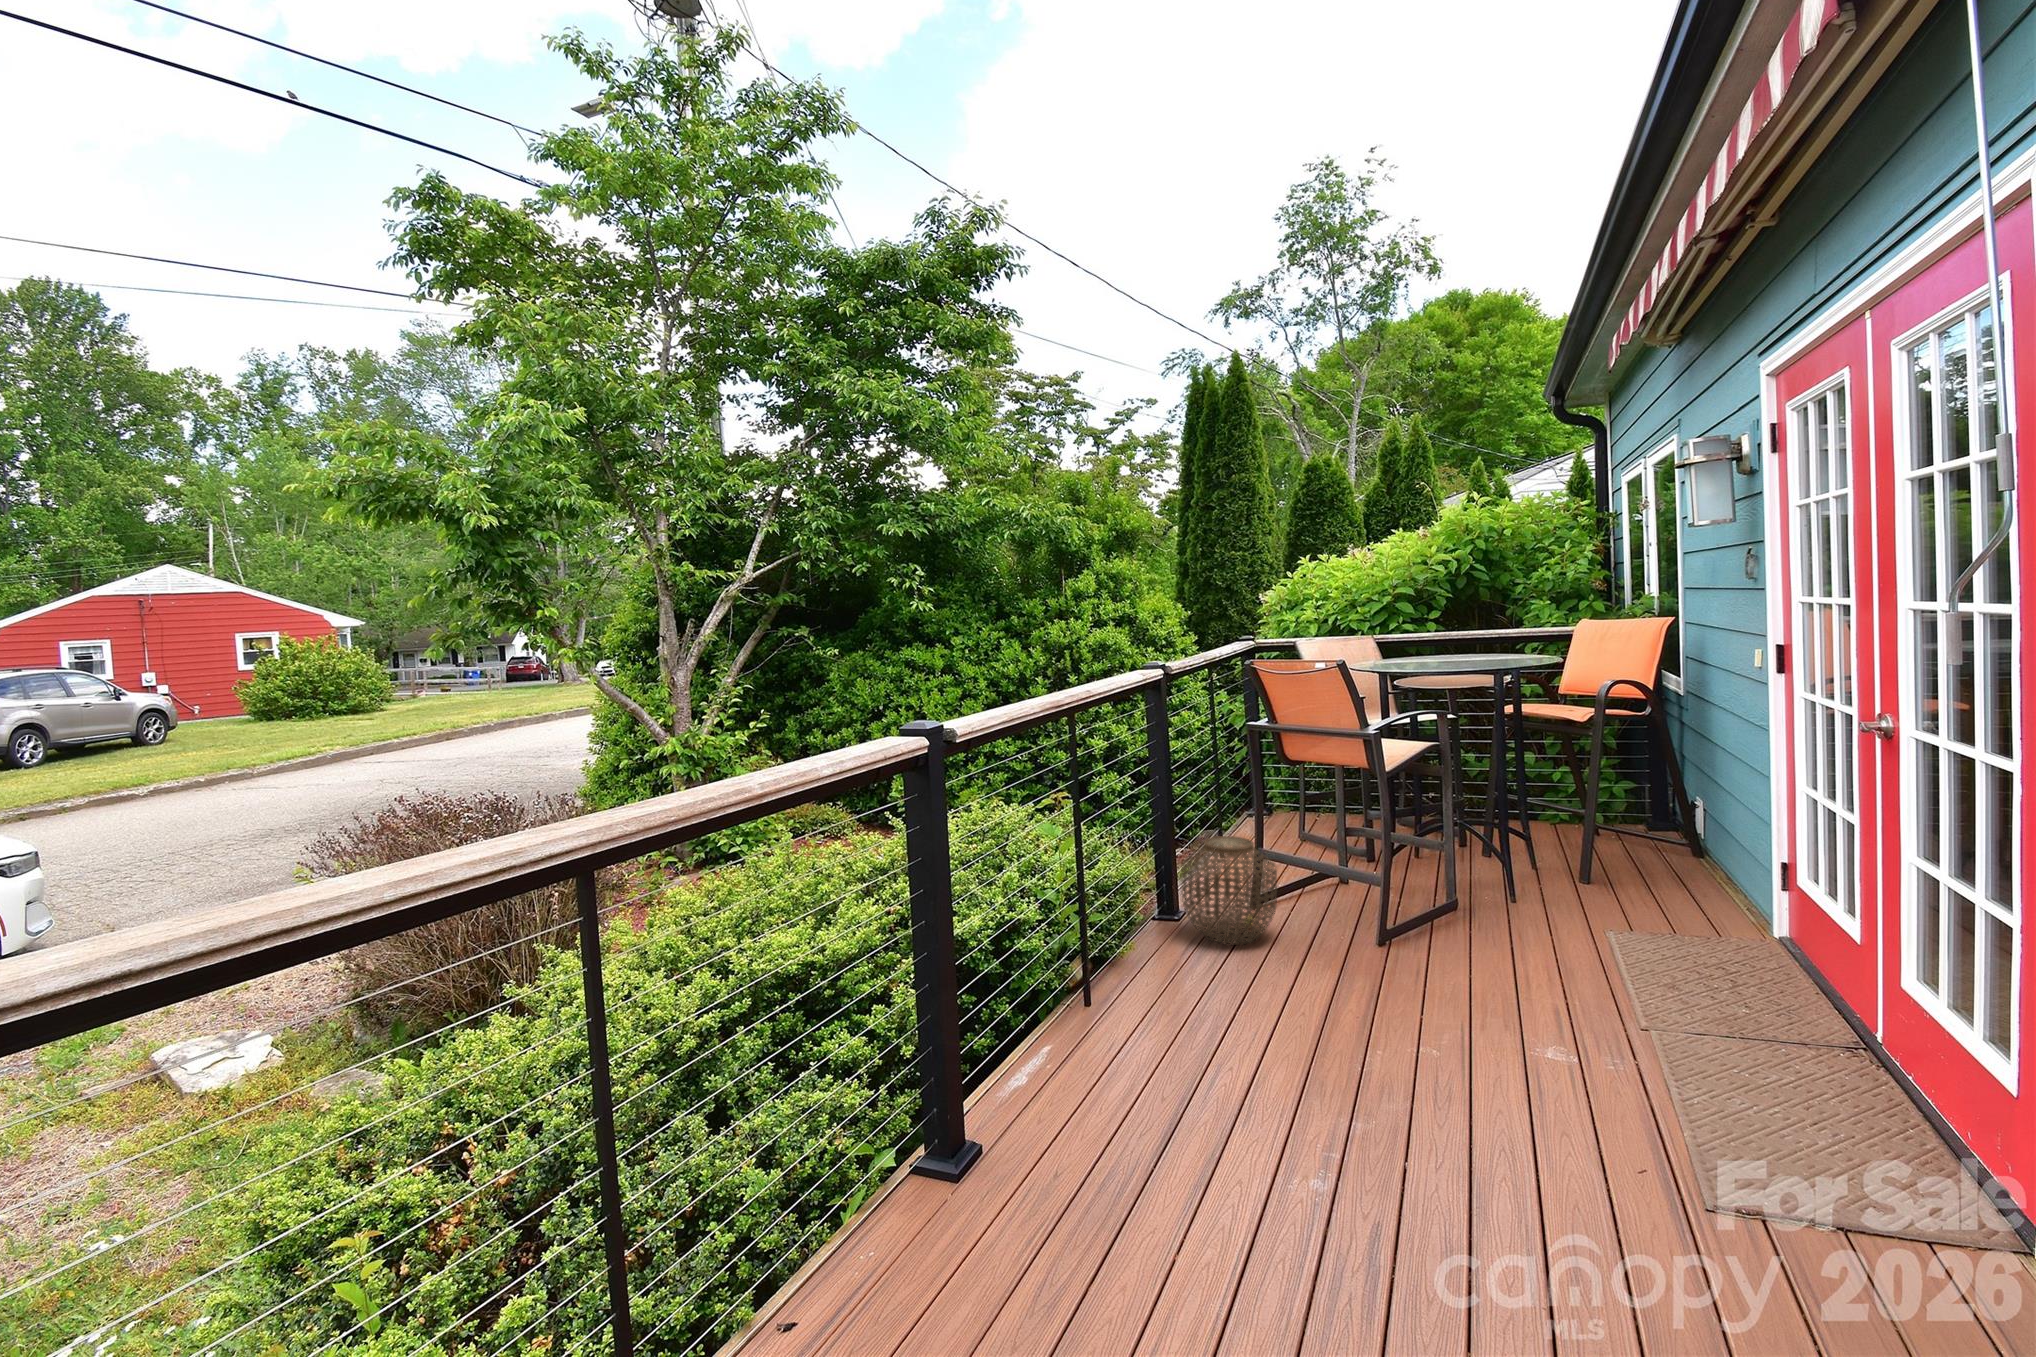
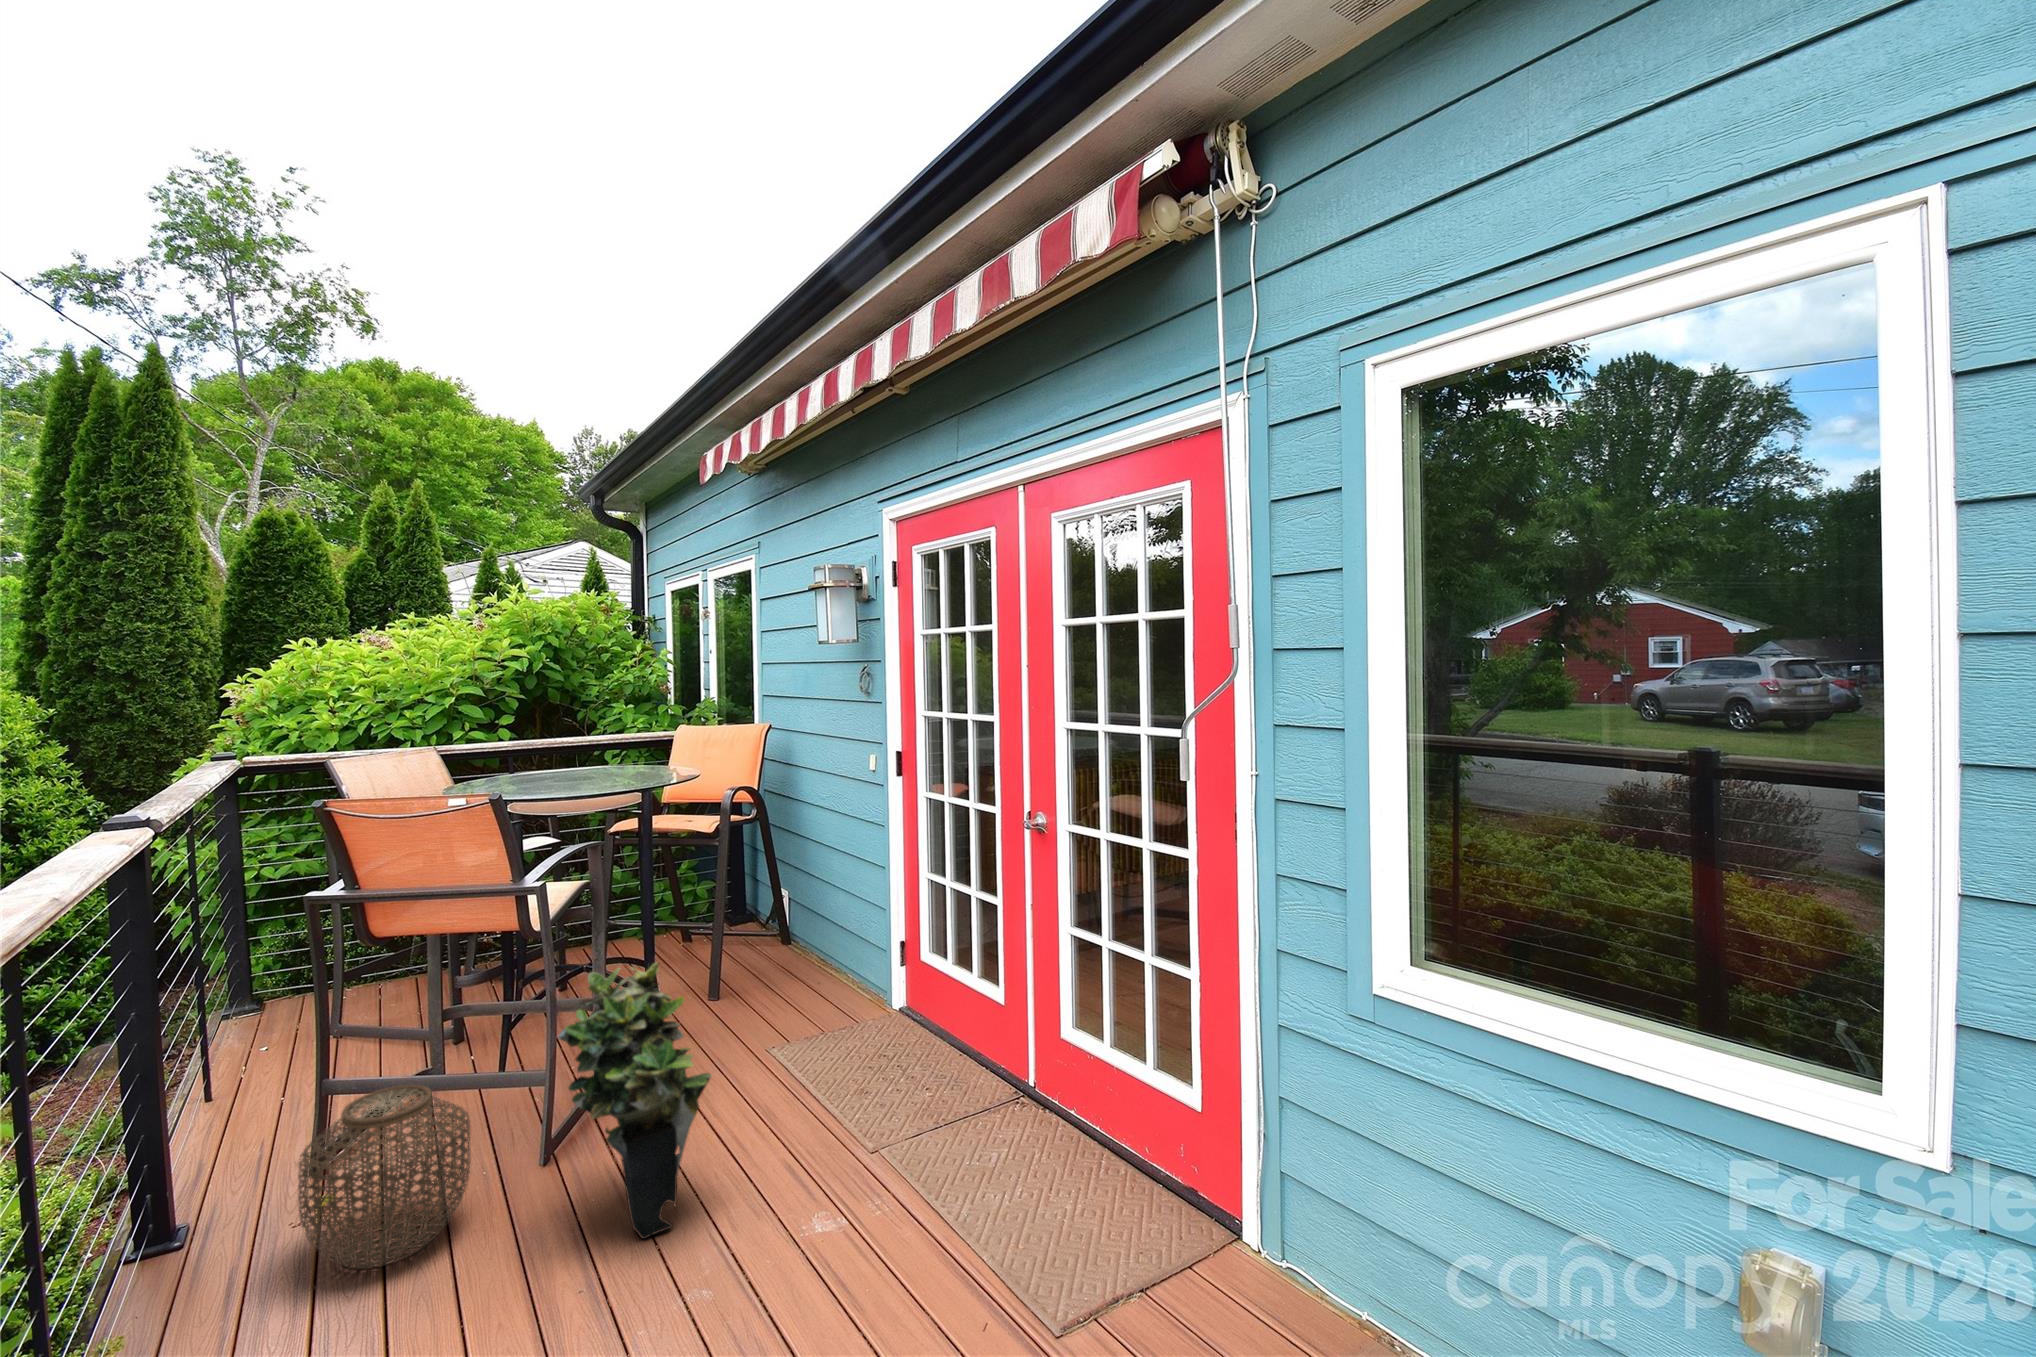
potted plant: none [1318,787,1435,994] -> present [558,963,712,1239]

